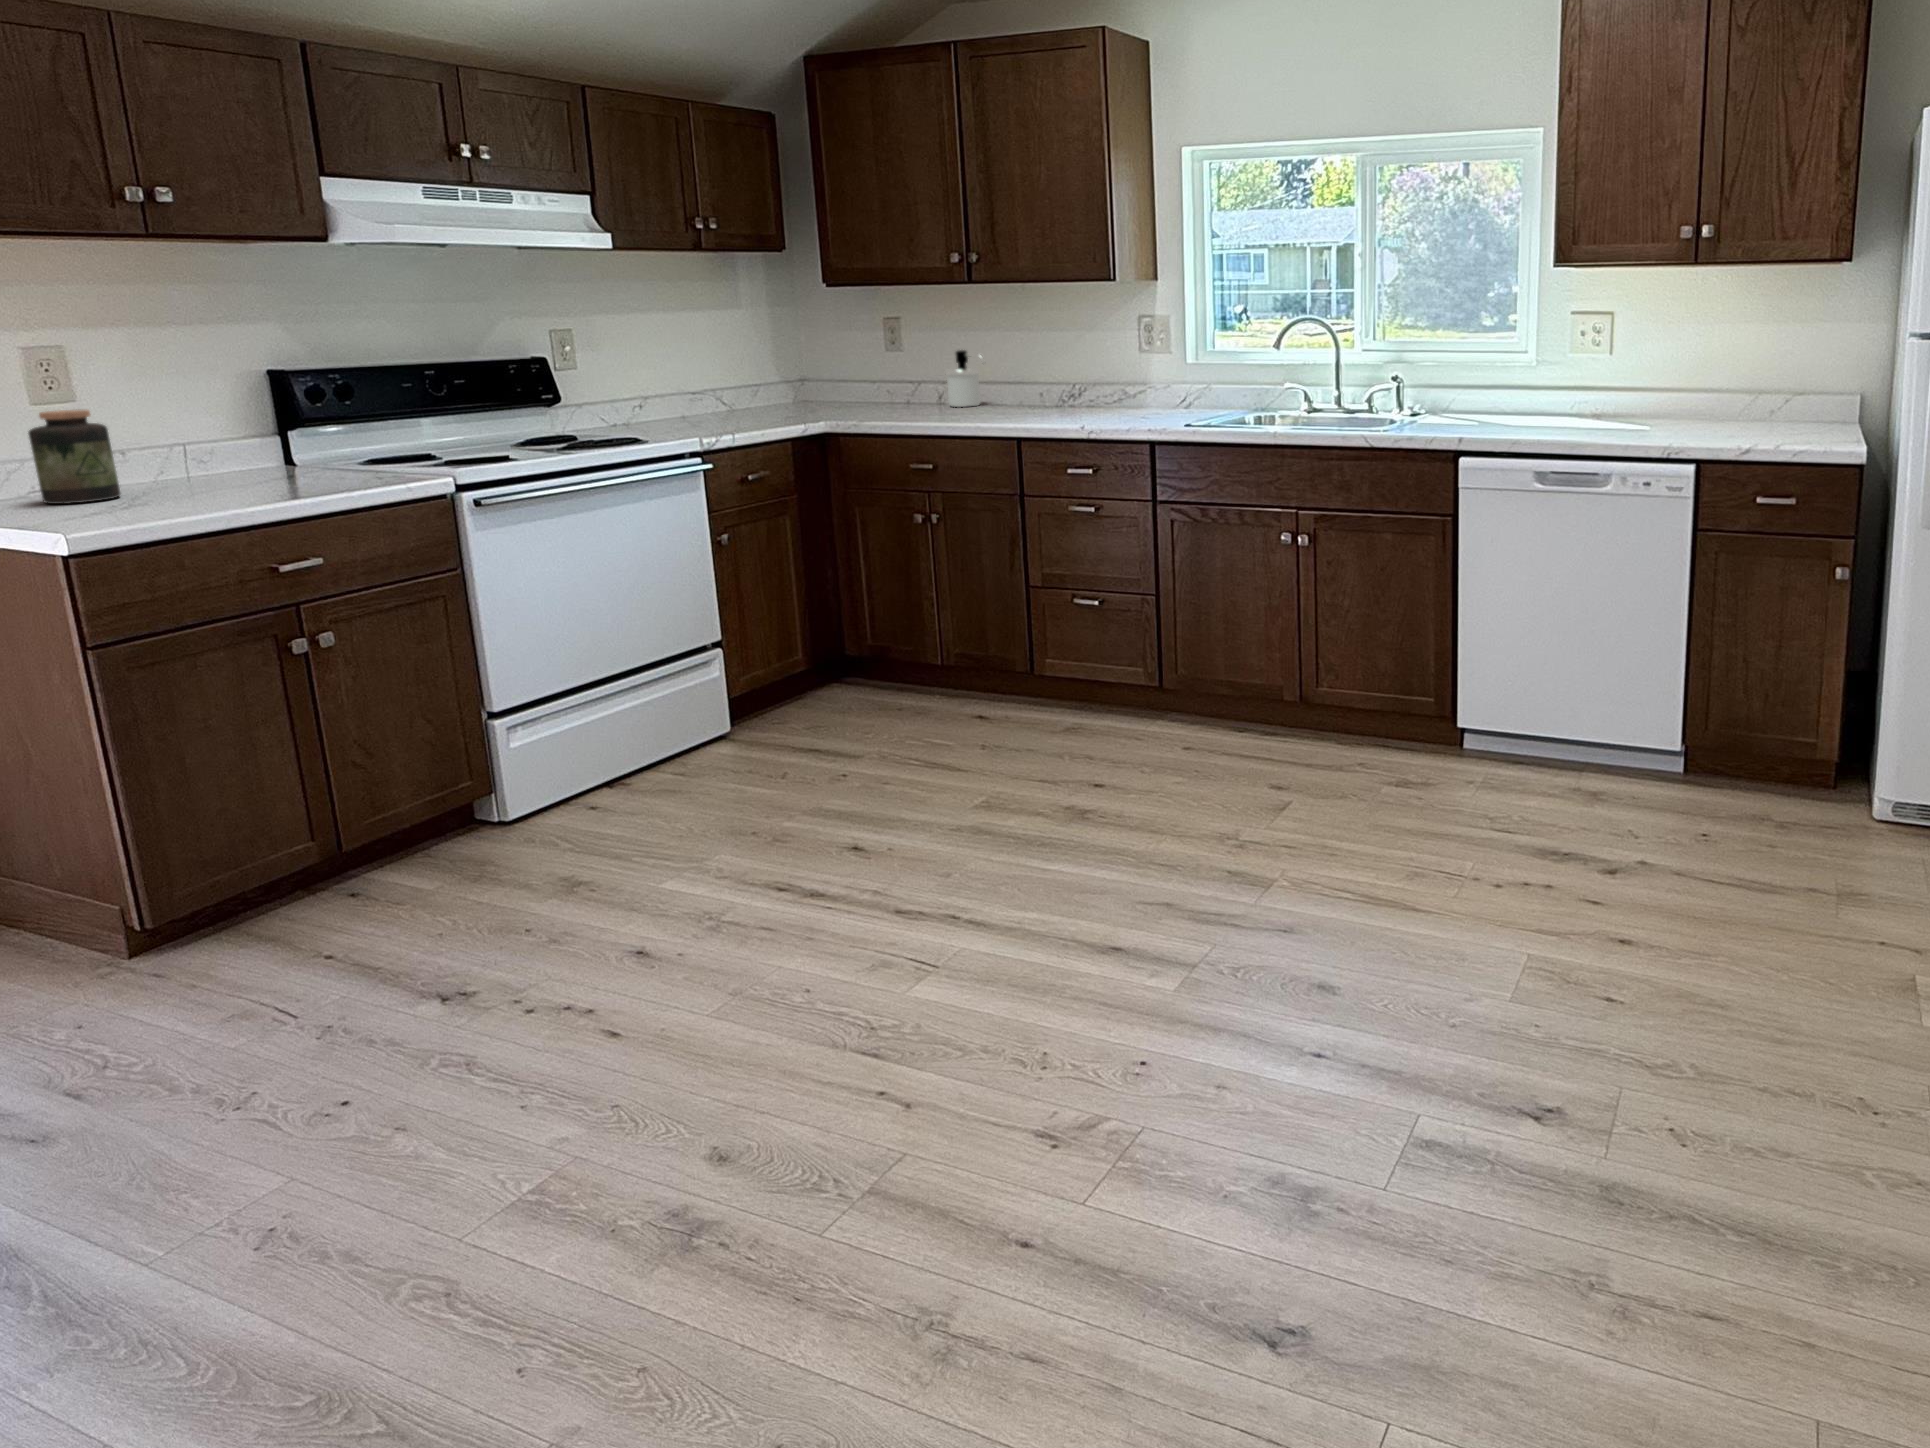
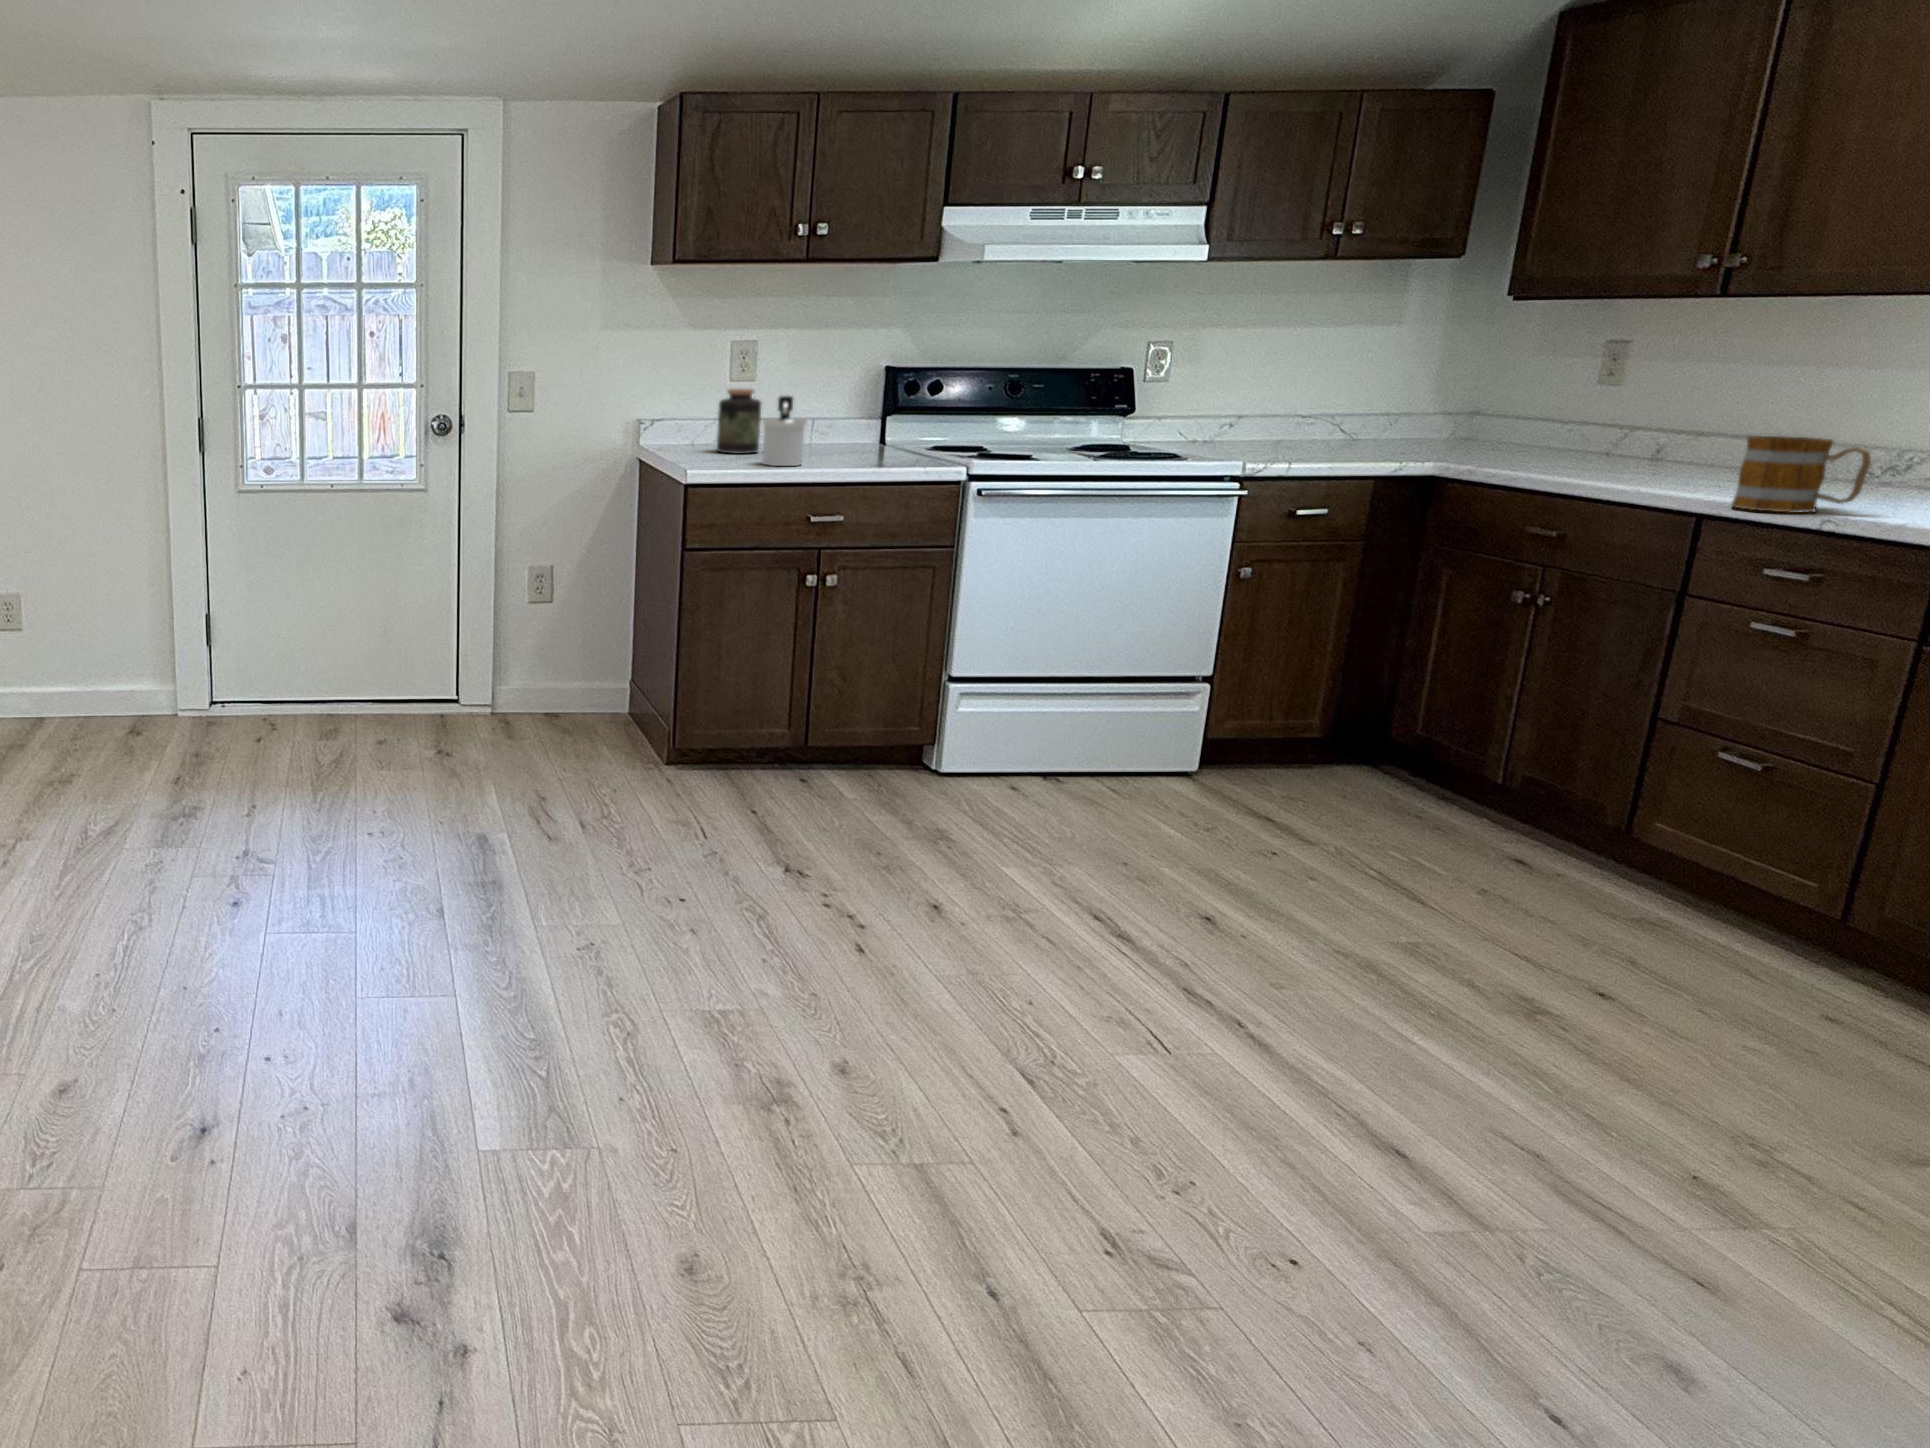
soap dispenser: present [945,350,984,407] -> present [762,396,806,466]
mug: none [1034,381,1097,433] -> present [1732,436,1871,513]

